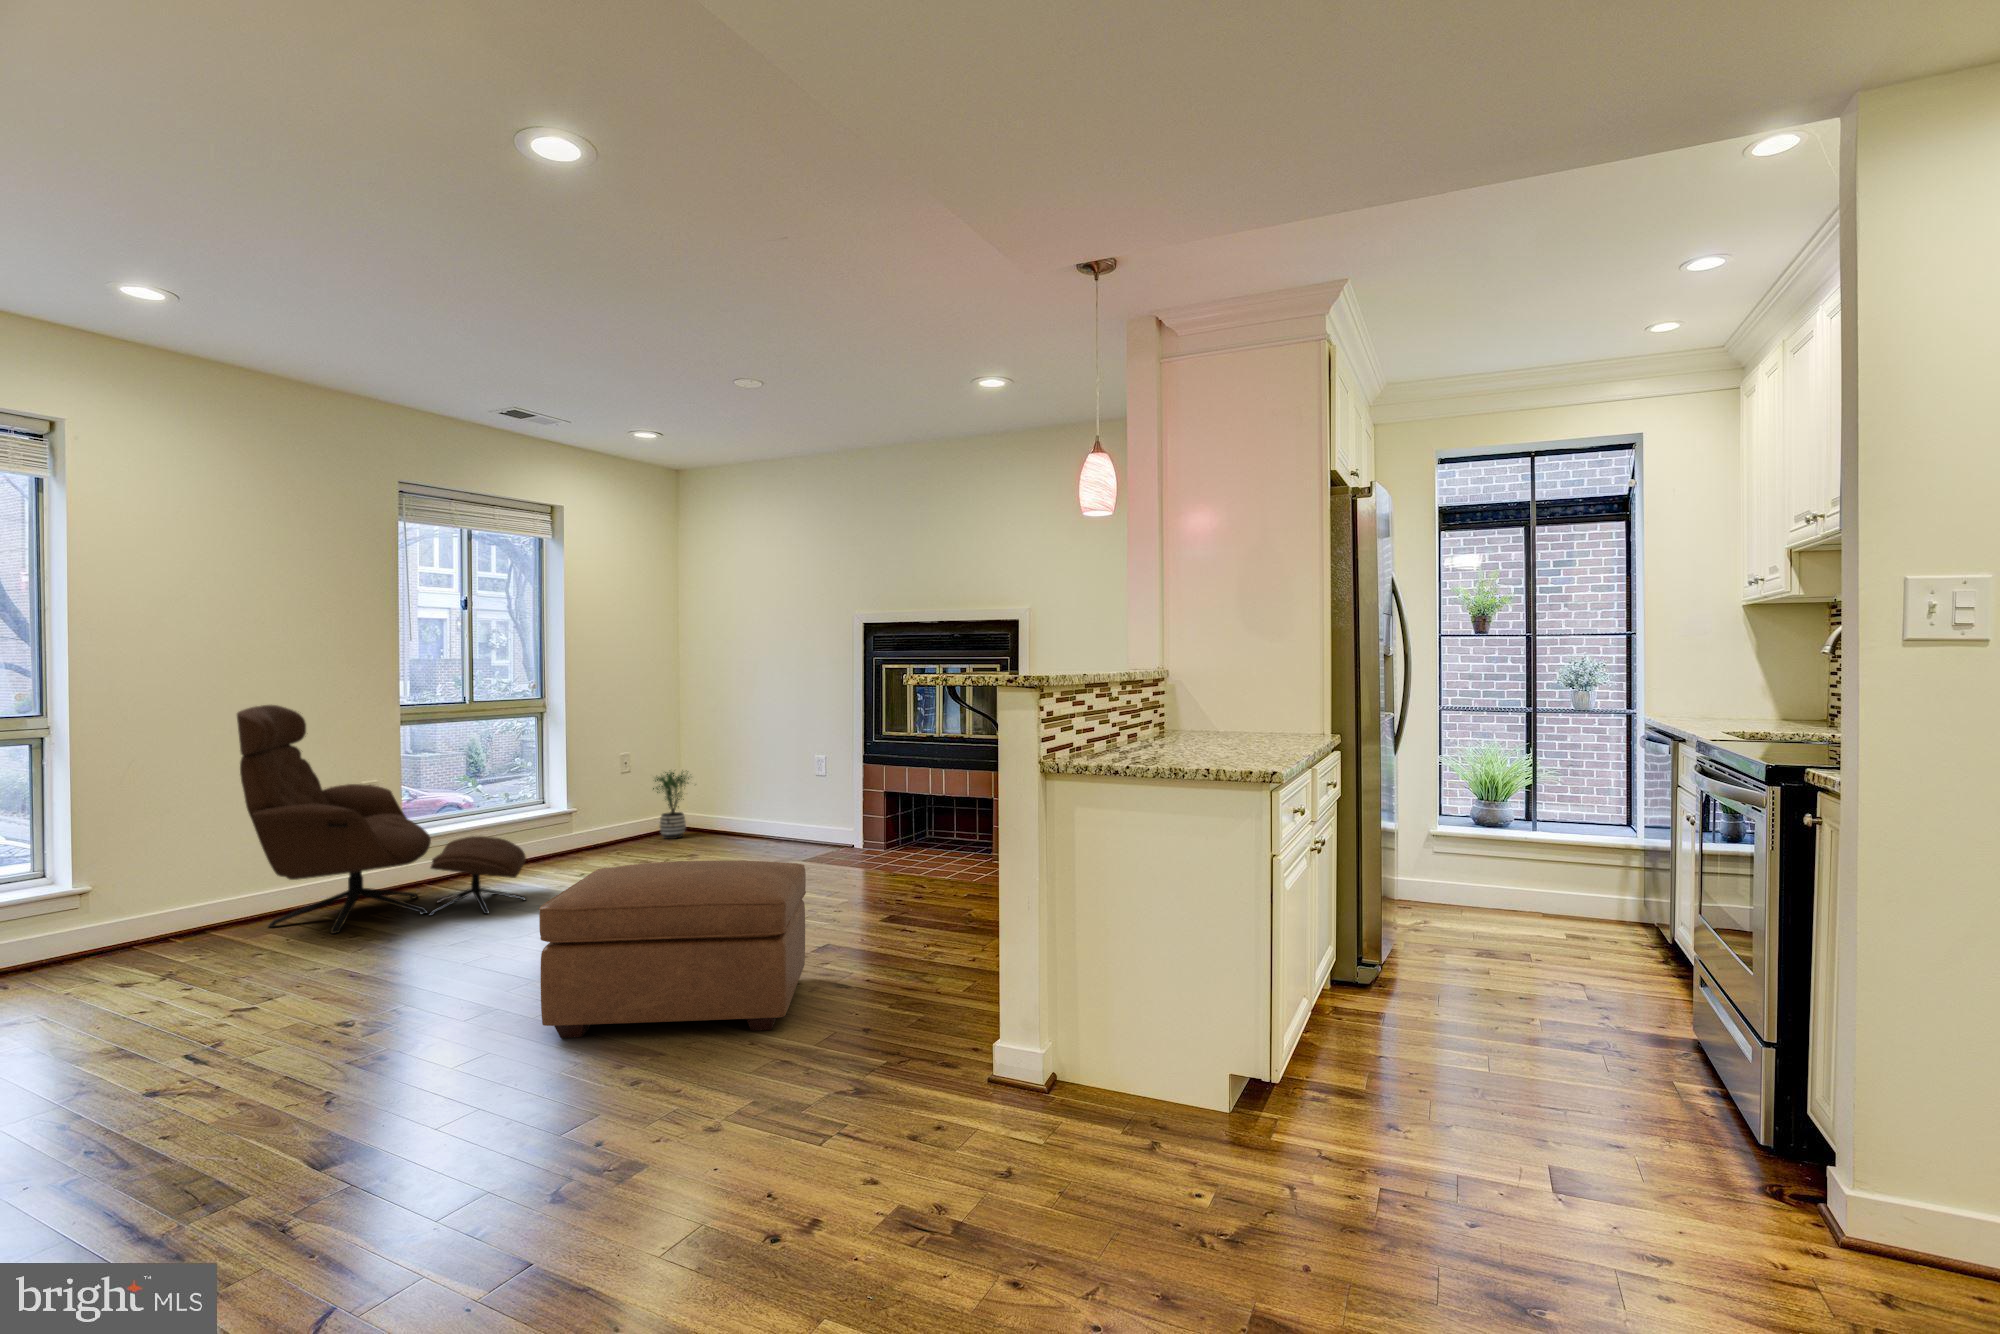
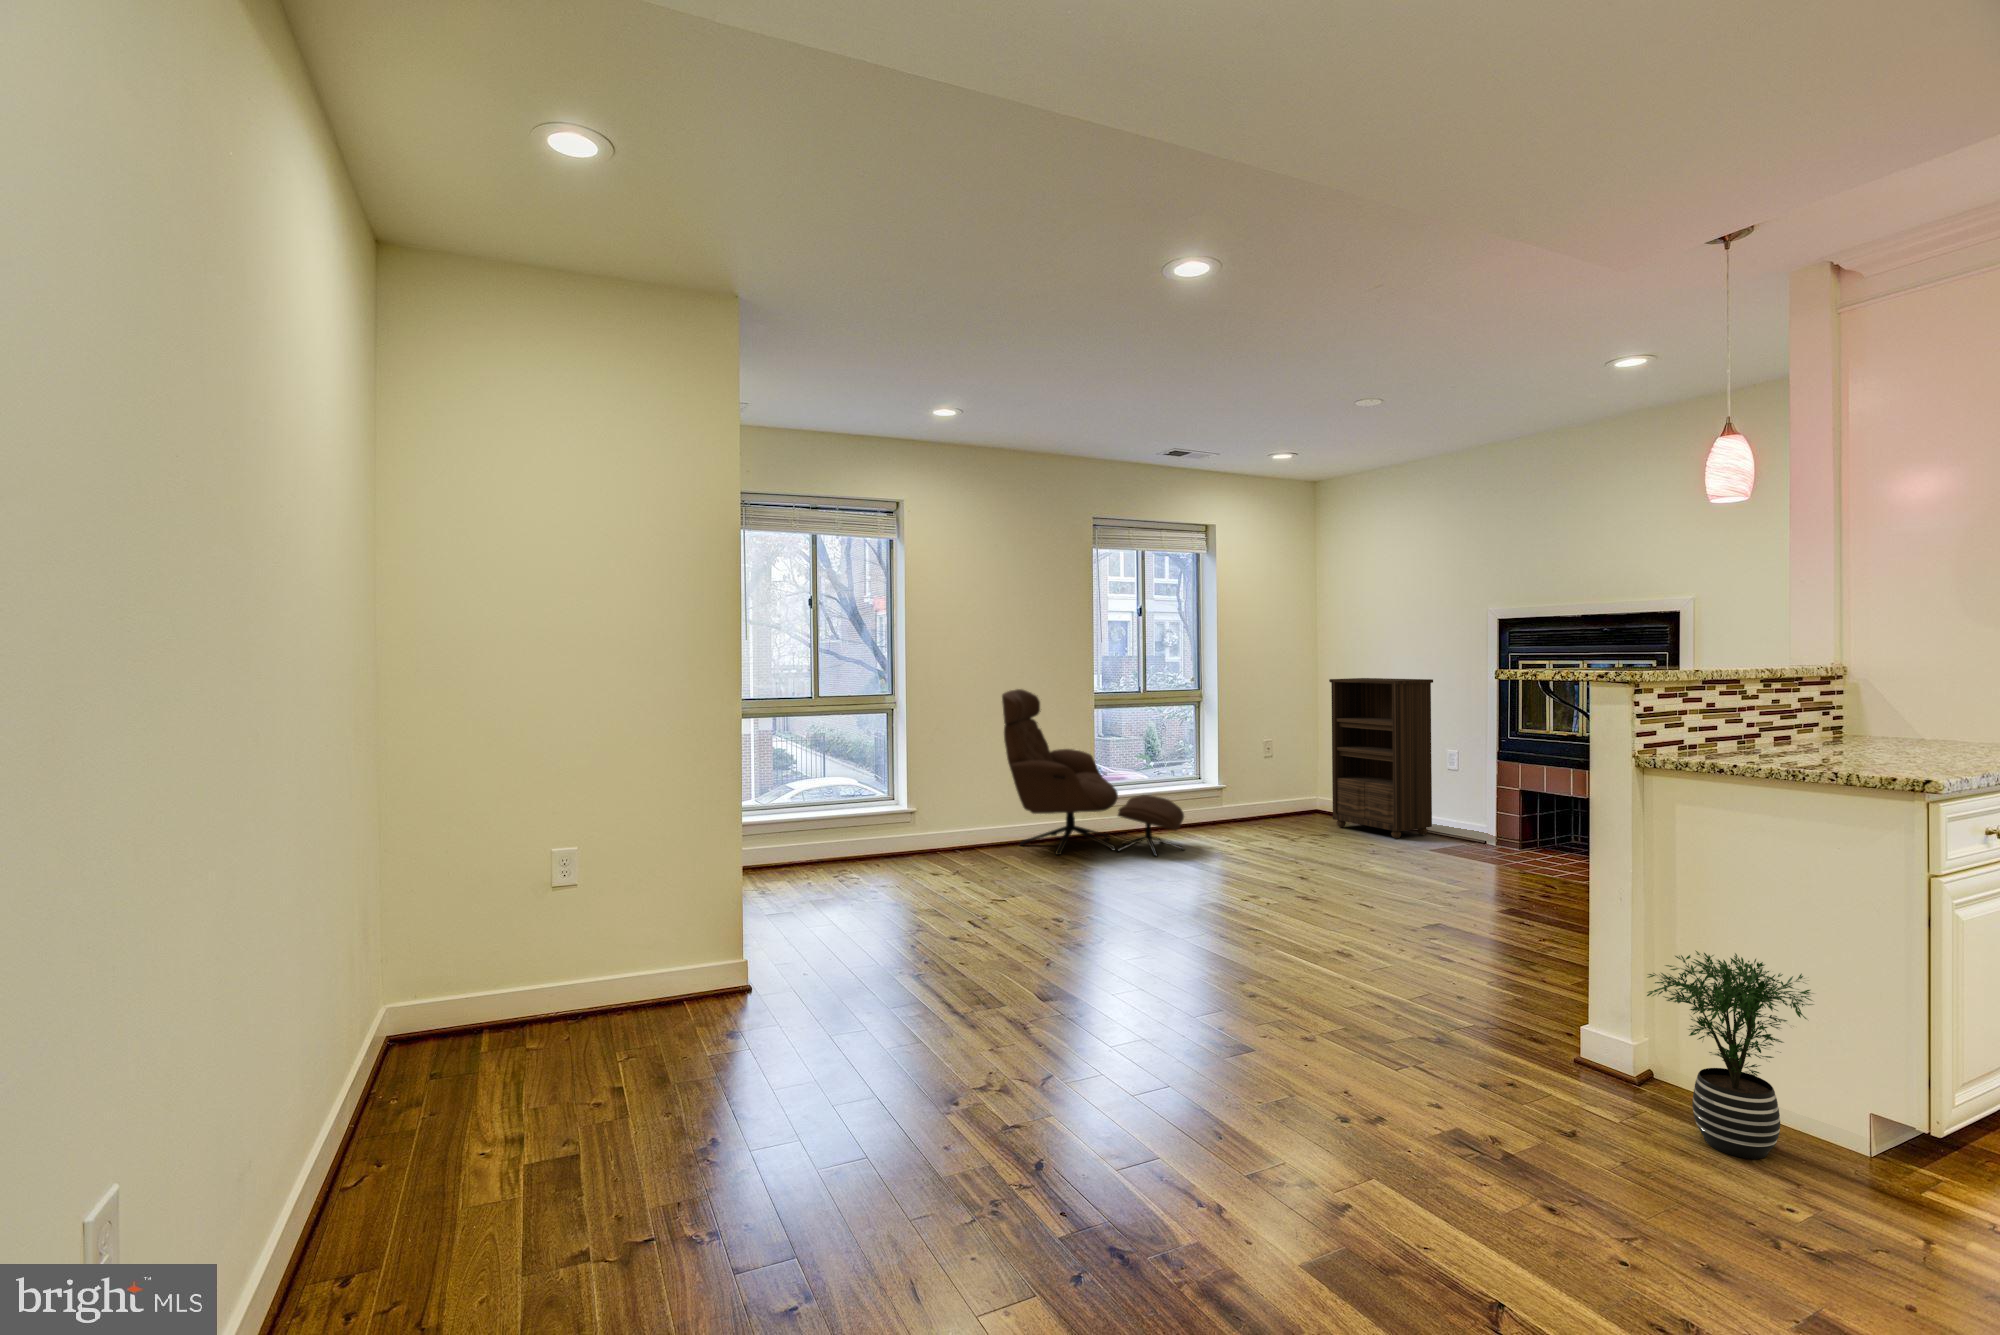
bookshelf: none [698,685,805,854] -> present [1329,678,1433,839]
potted plant: present [653,770,690,839] -> present [1647,951,1813,1159]
ottoman: present [539,861,806,1038] -> none [1186,826,1409,978]

